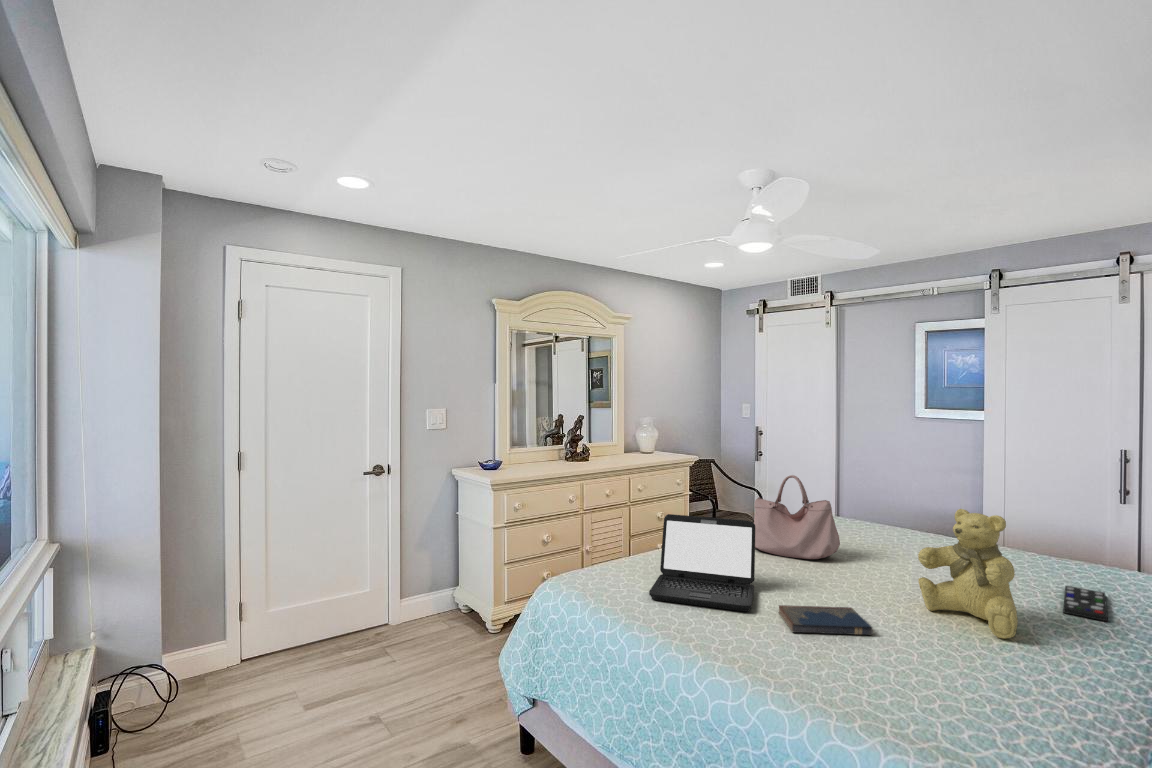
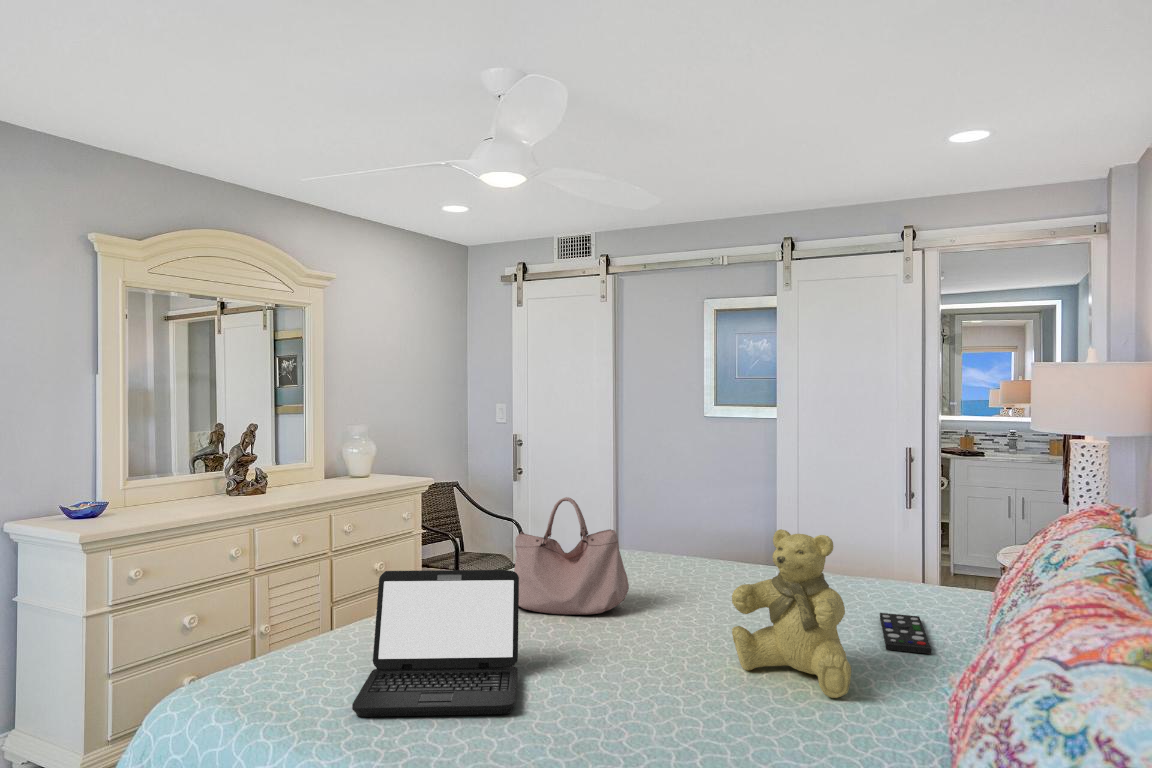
hardcover book: present [779,605,873,635] -> none [553,683,684,739]

